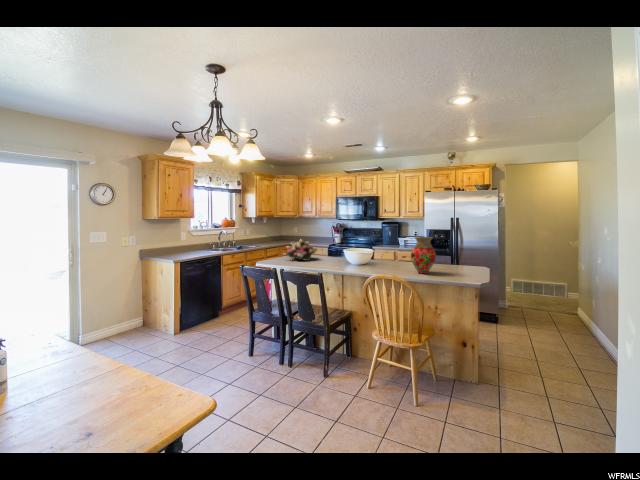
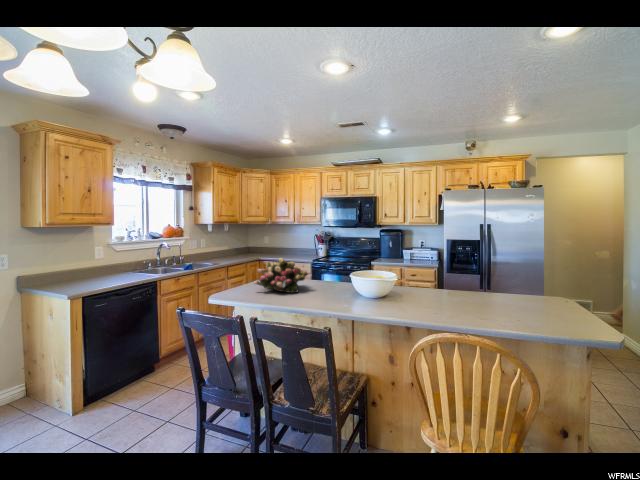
vase: present [411,237,436,274] -> none [478,256,526,322]

